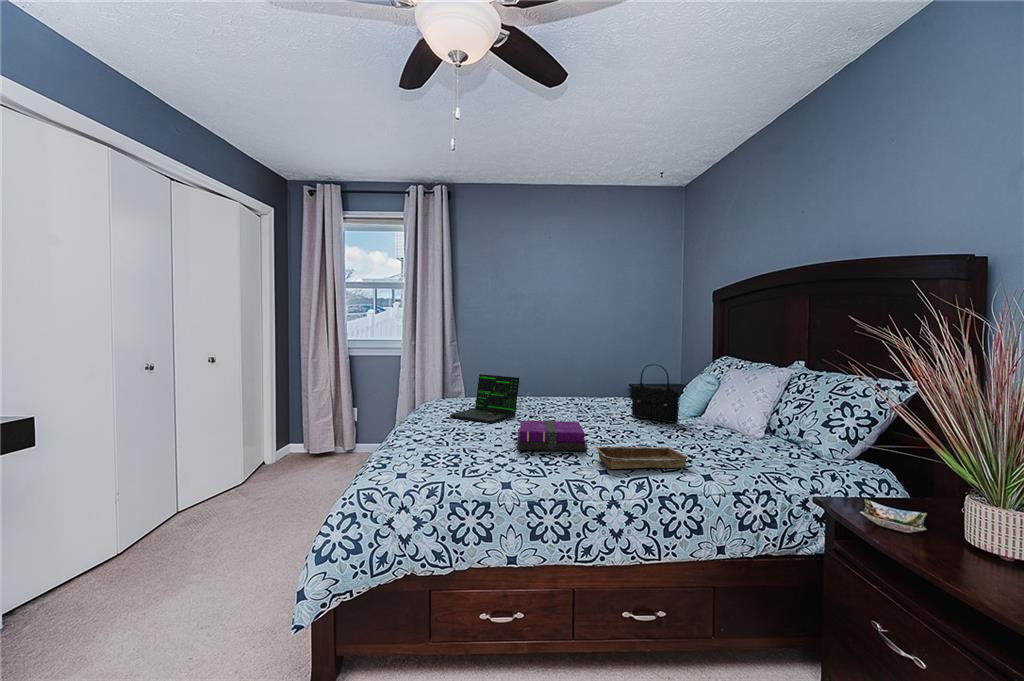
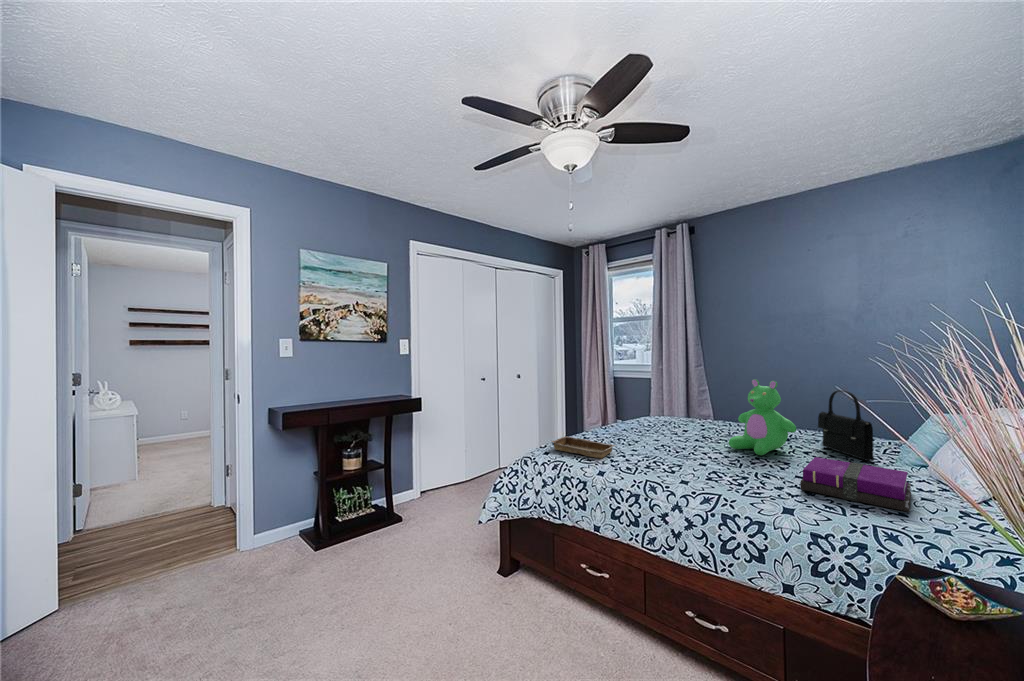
teddy bear: none [576,356,633,432] -> present [729,379,796,455]
laptop: present [450,374,529,424] -> none [636,390,705,432]
notebook: present [518,421,587,451] -> present [800,457,911,512]
tray: present [595,446,689,469] -> present [552,436,616,459]

